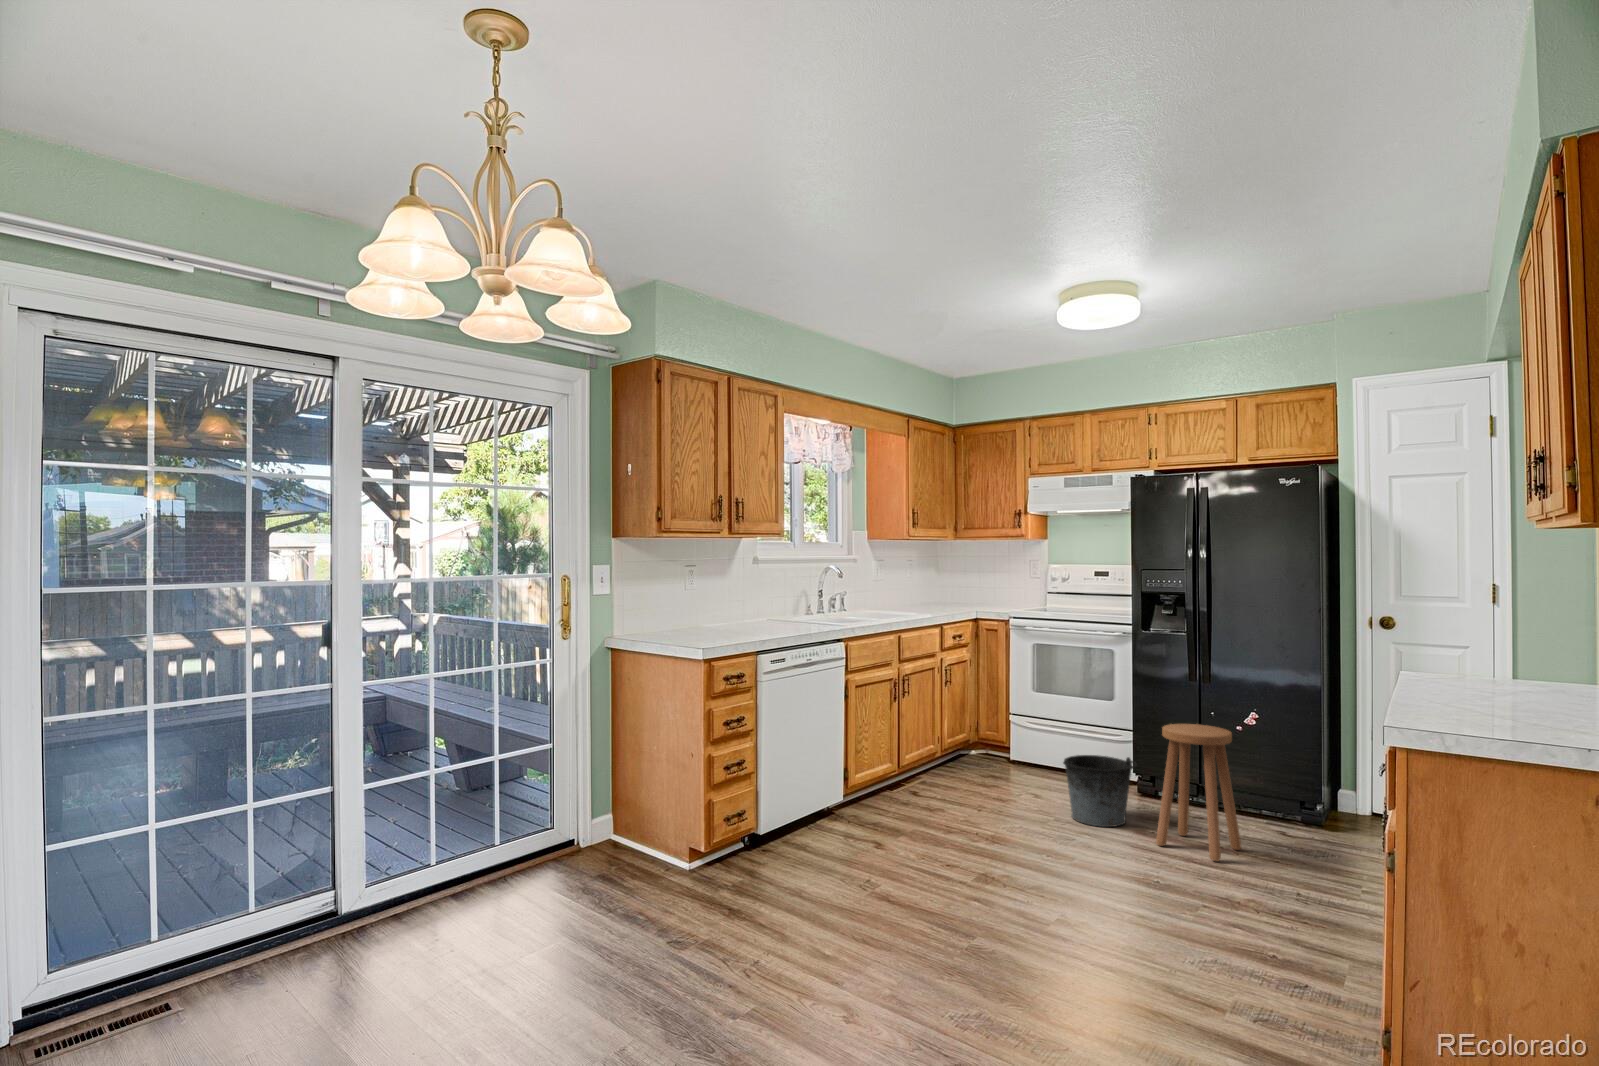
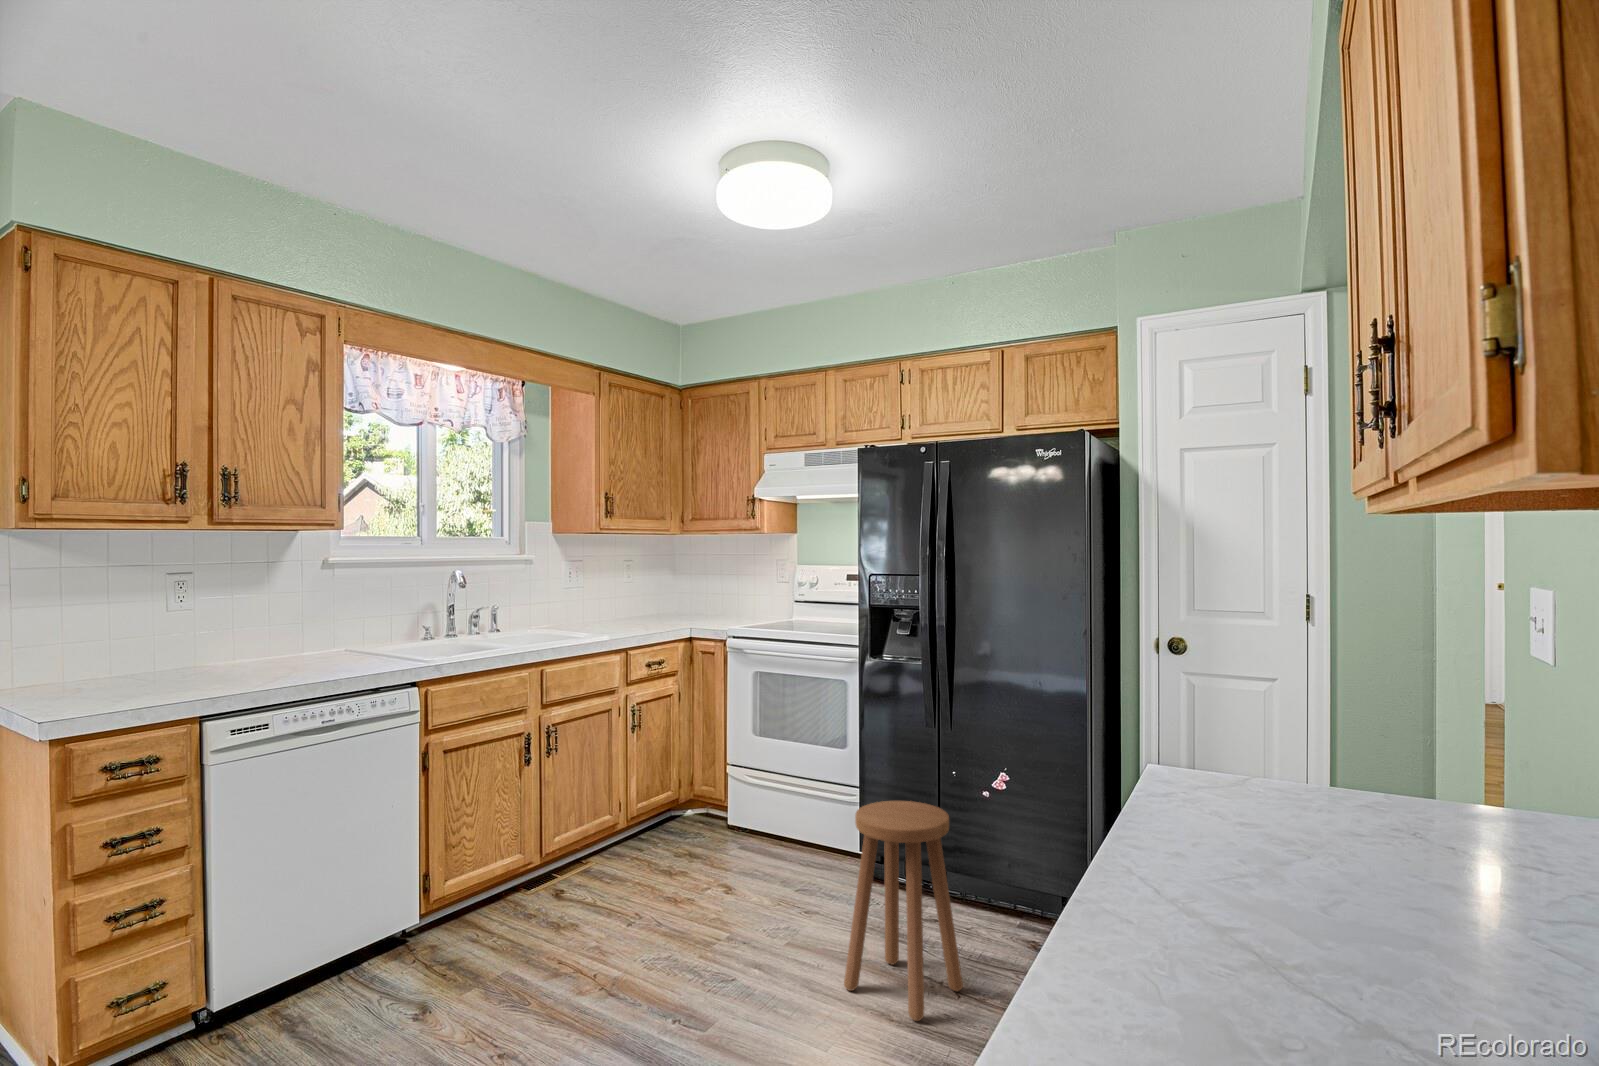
bucket: present [1063,755,1137,827] -> none [734,838,840,952]

